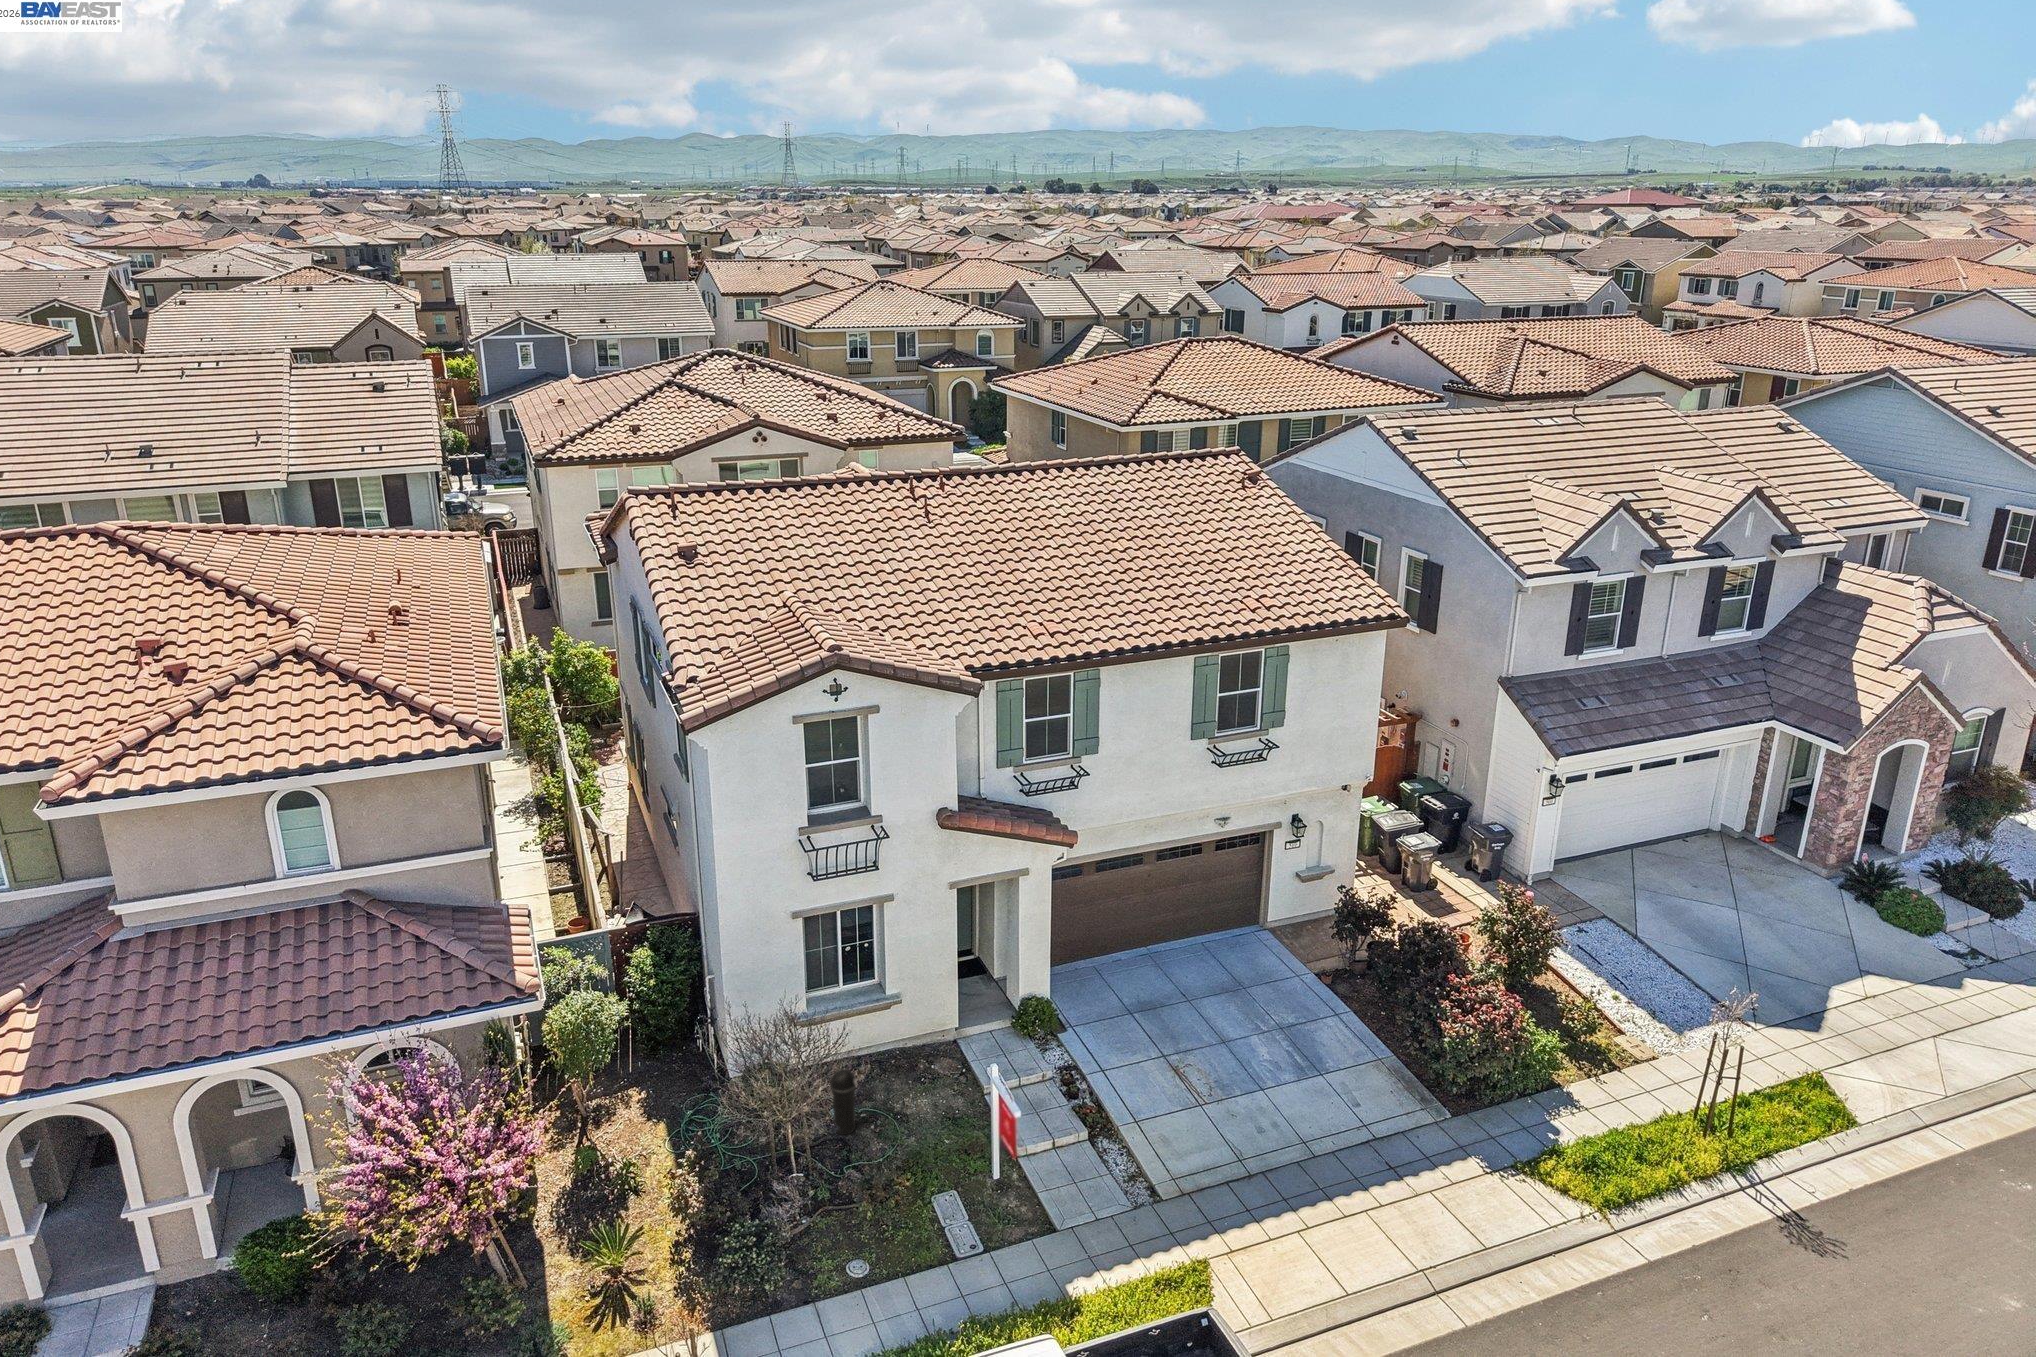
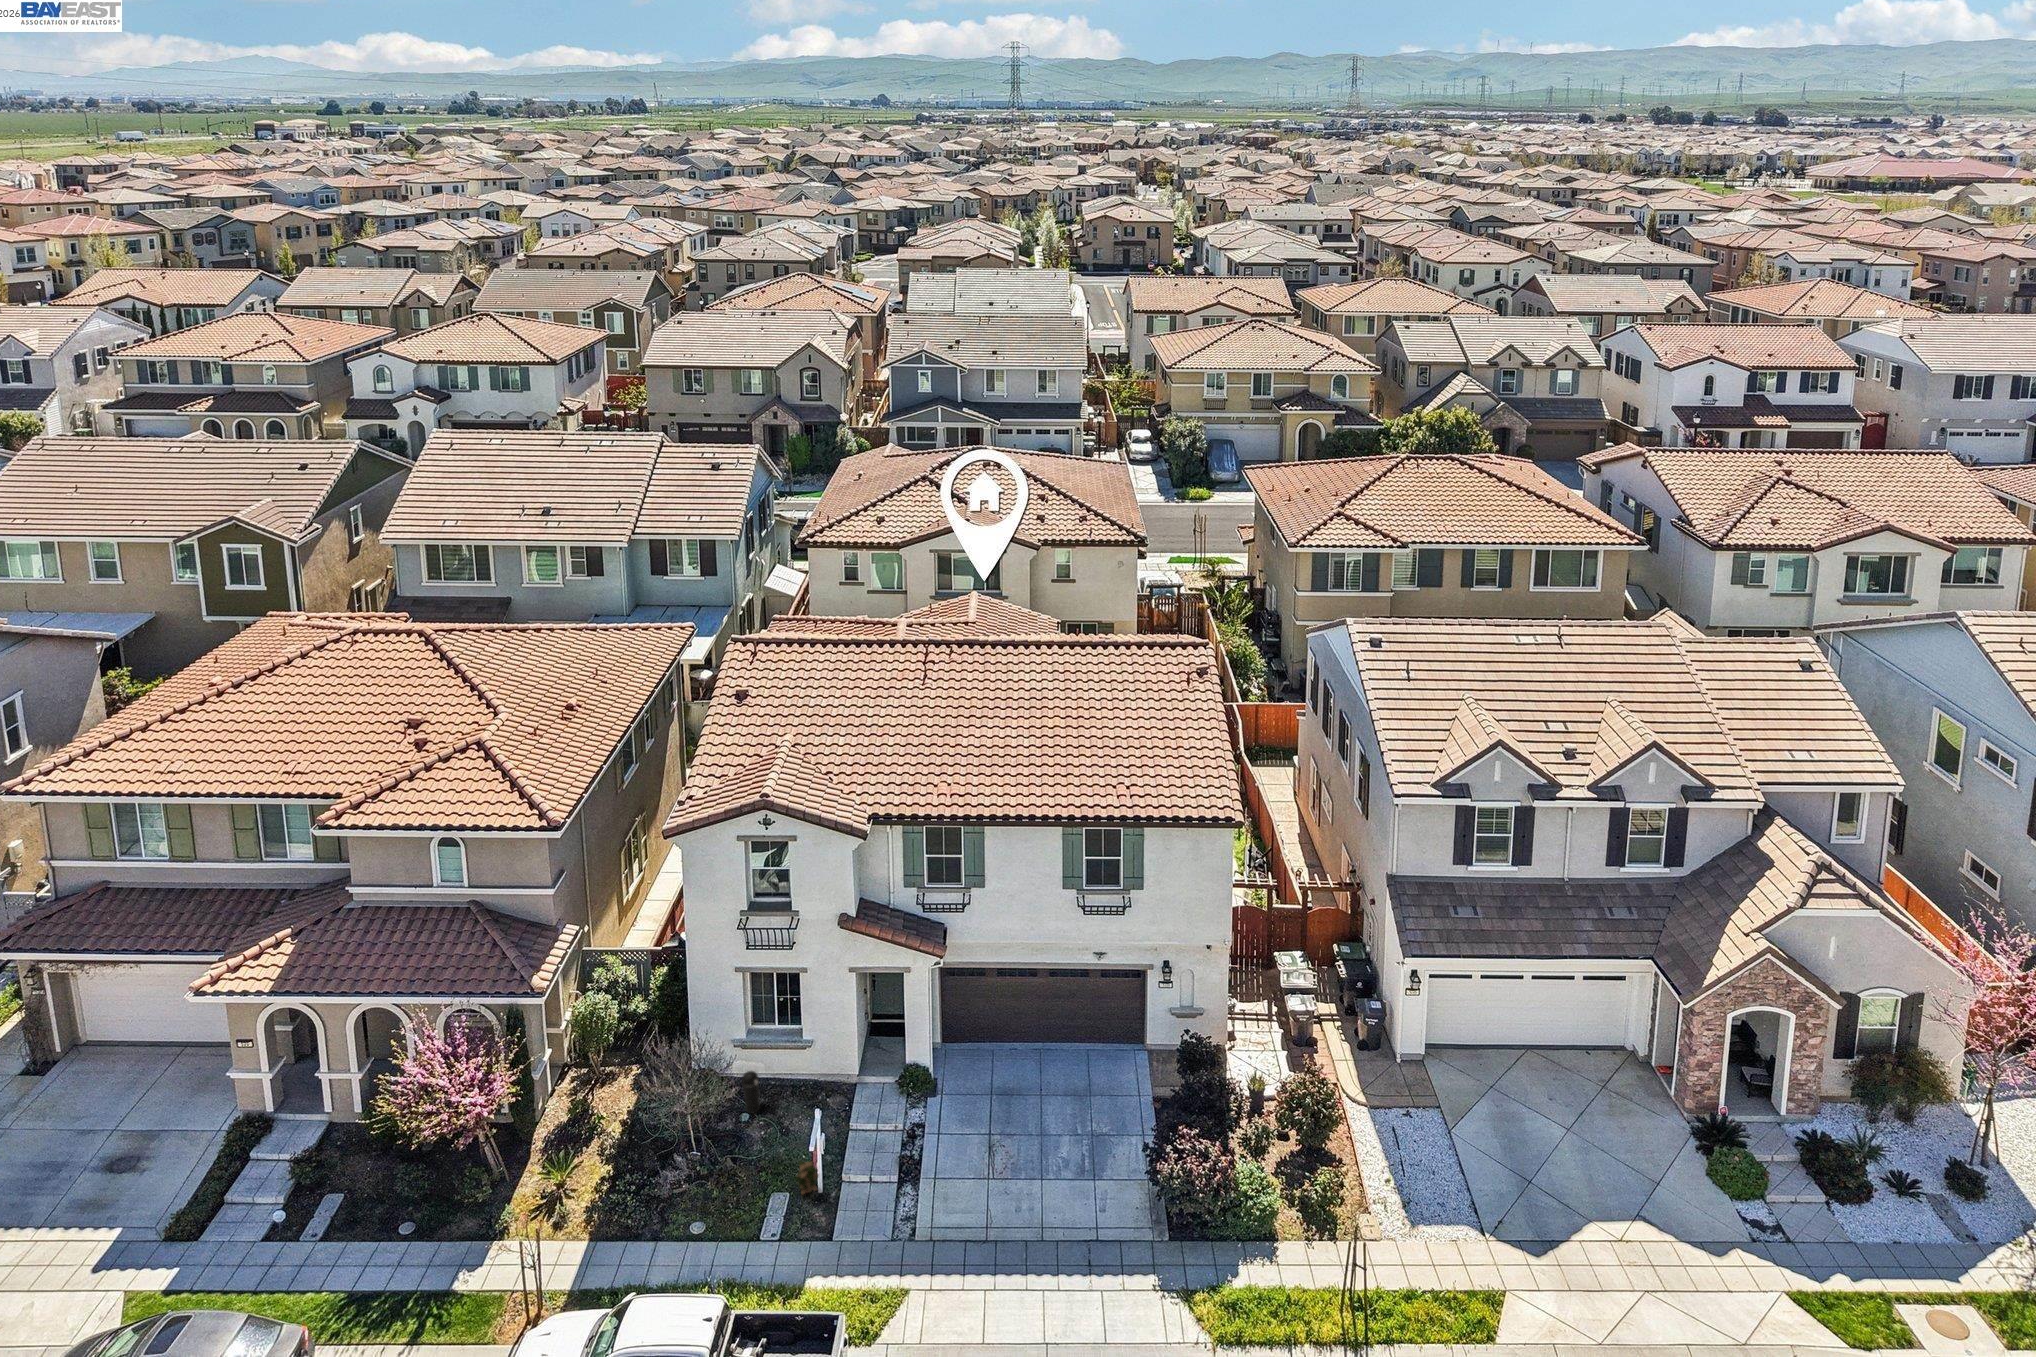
decorative plant: none [977,1157,1013,1210] -> present [796,1161,818,1194]

